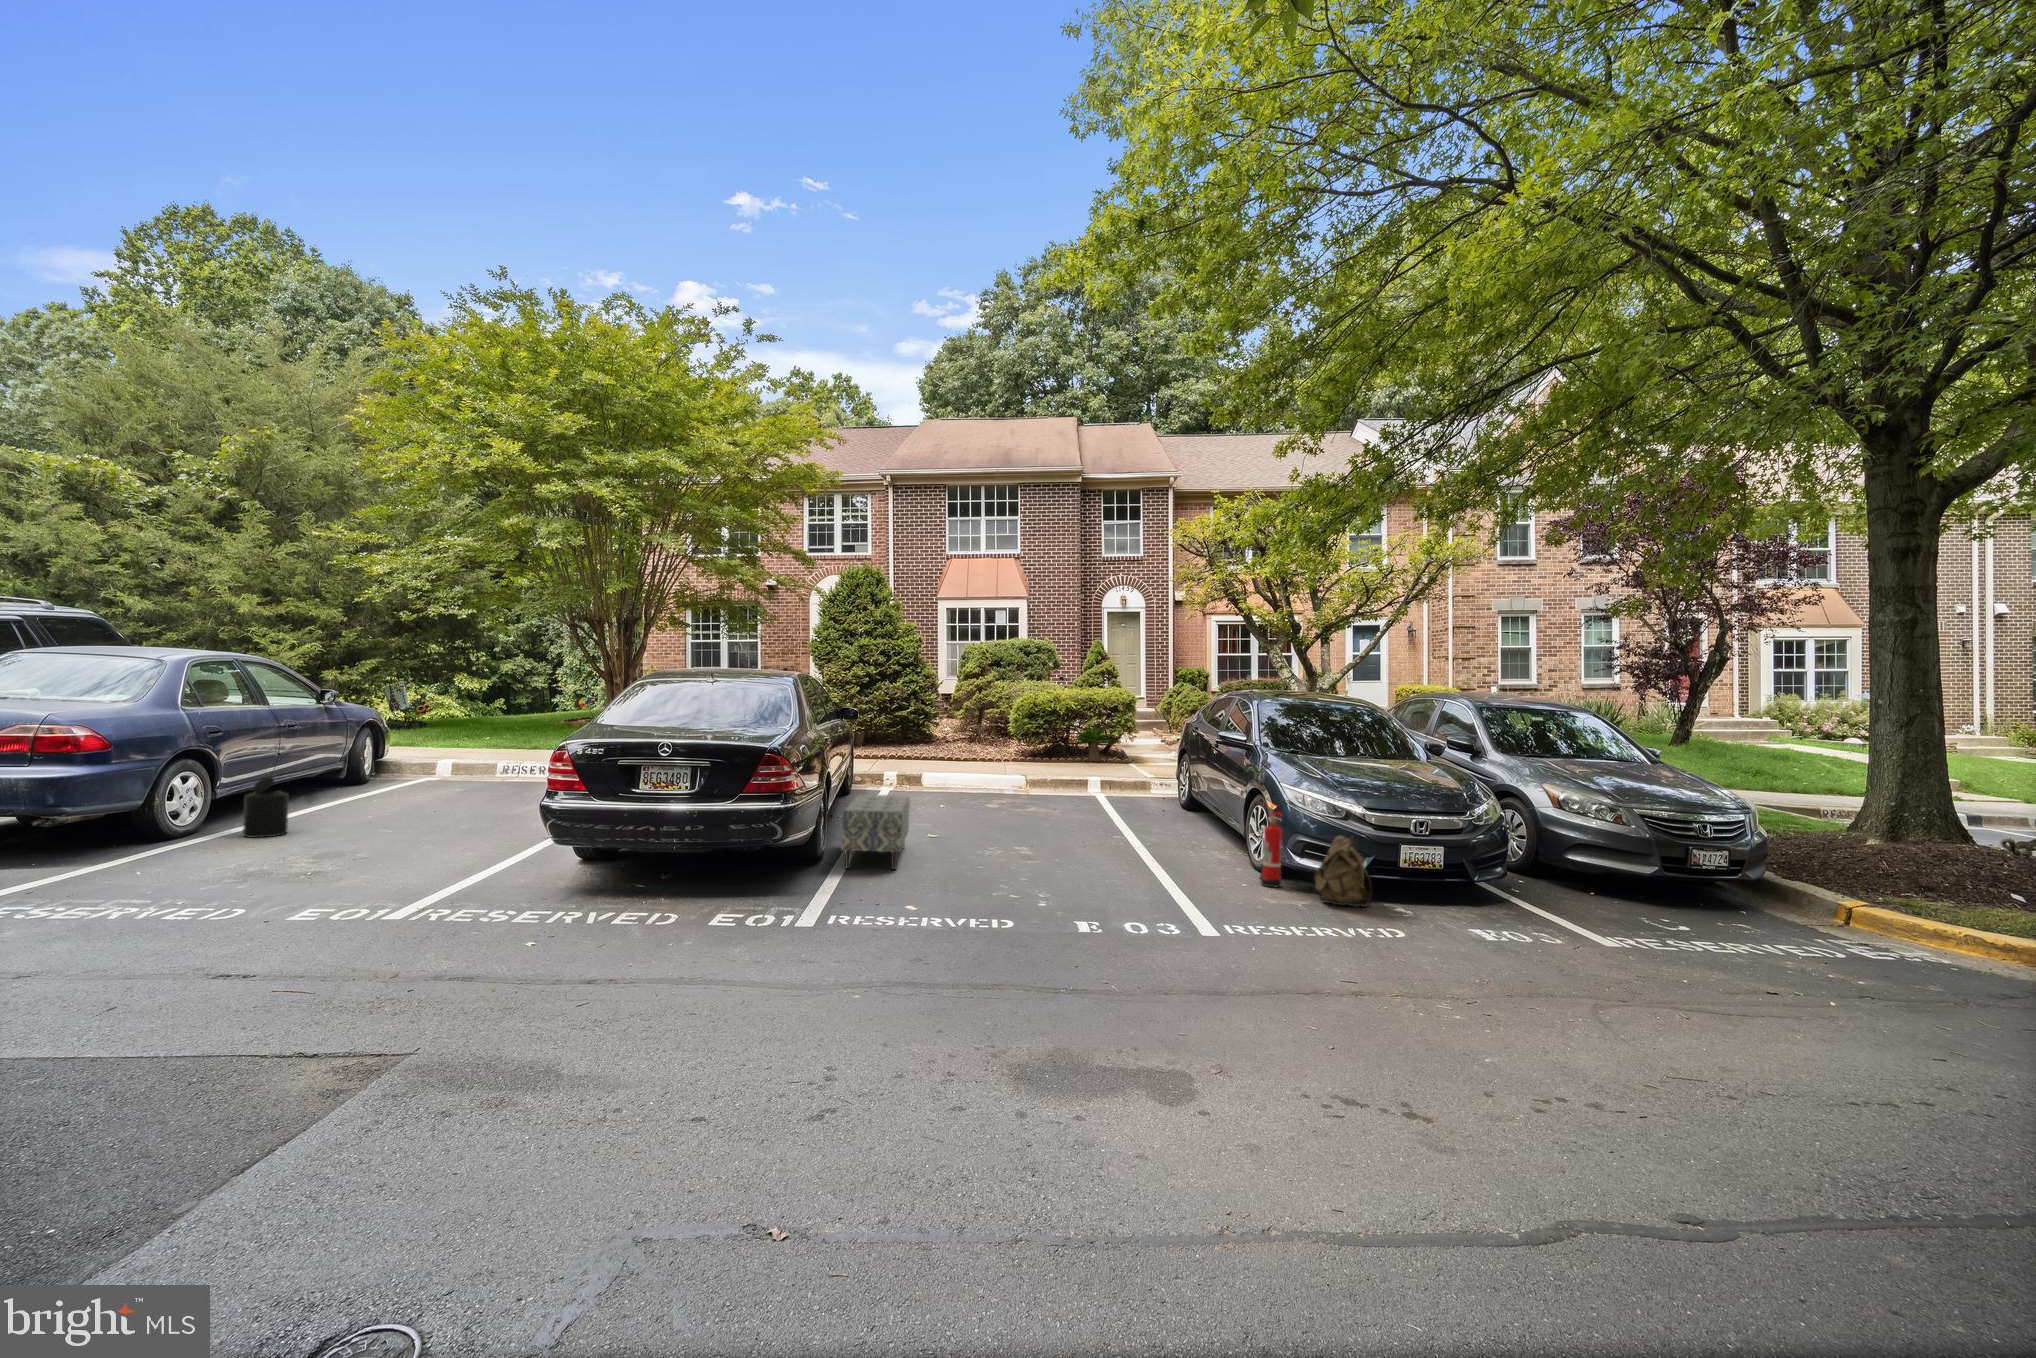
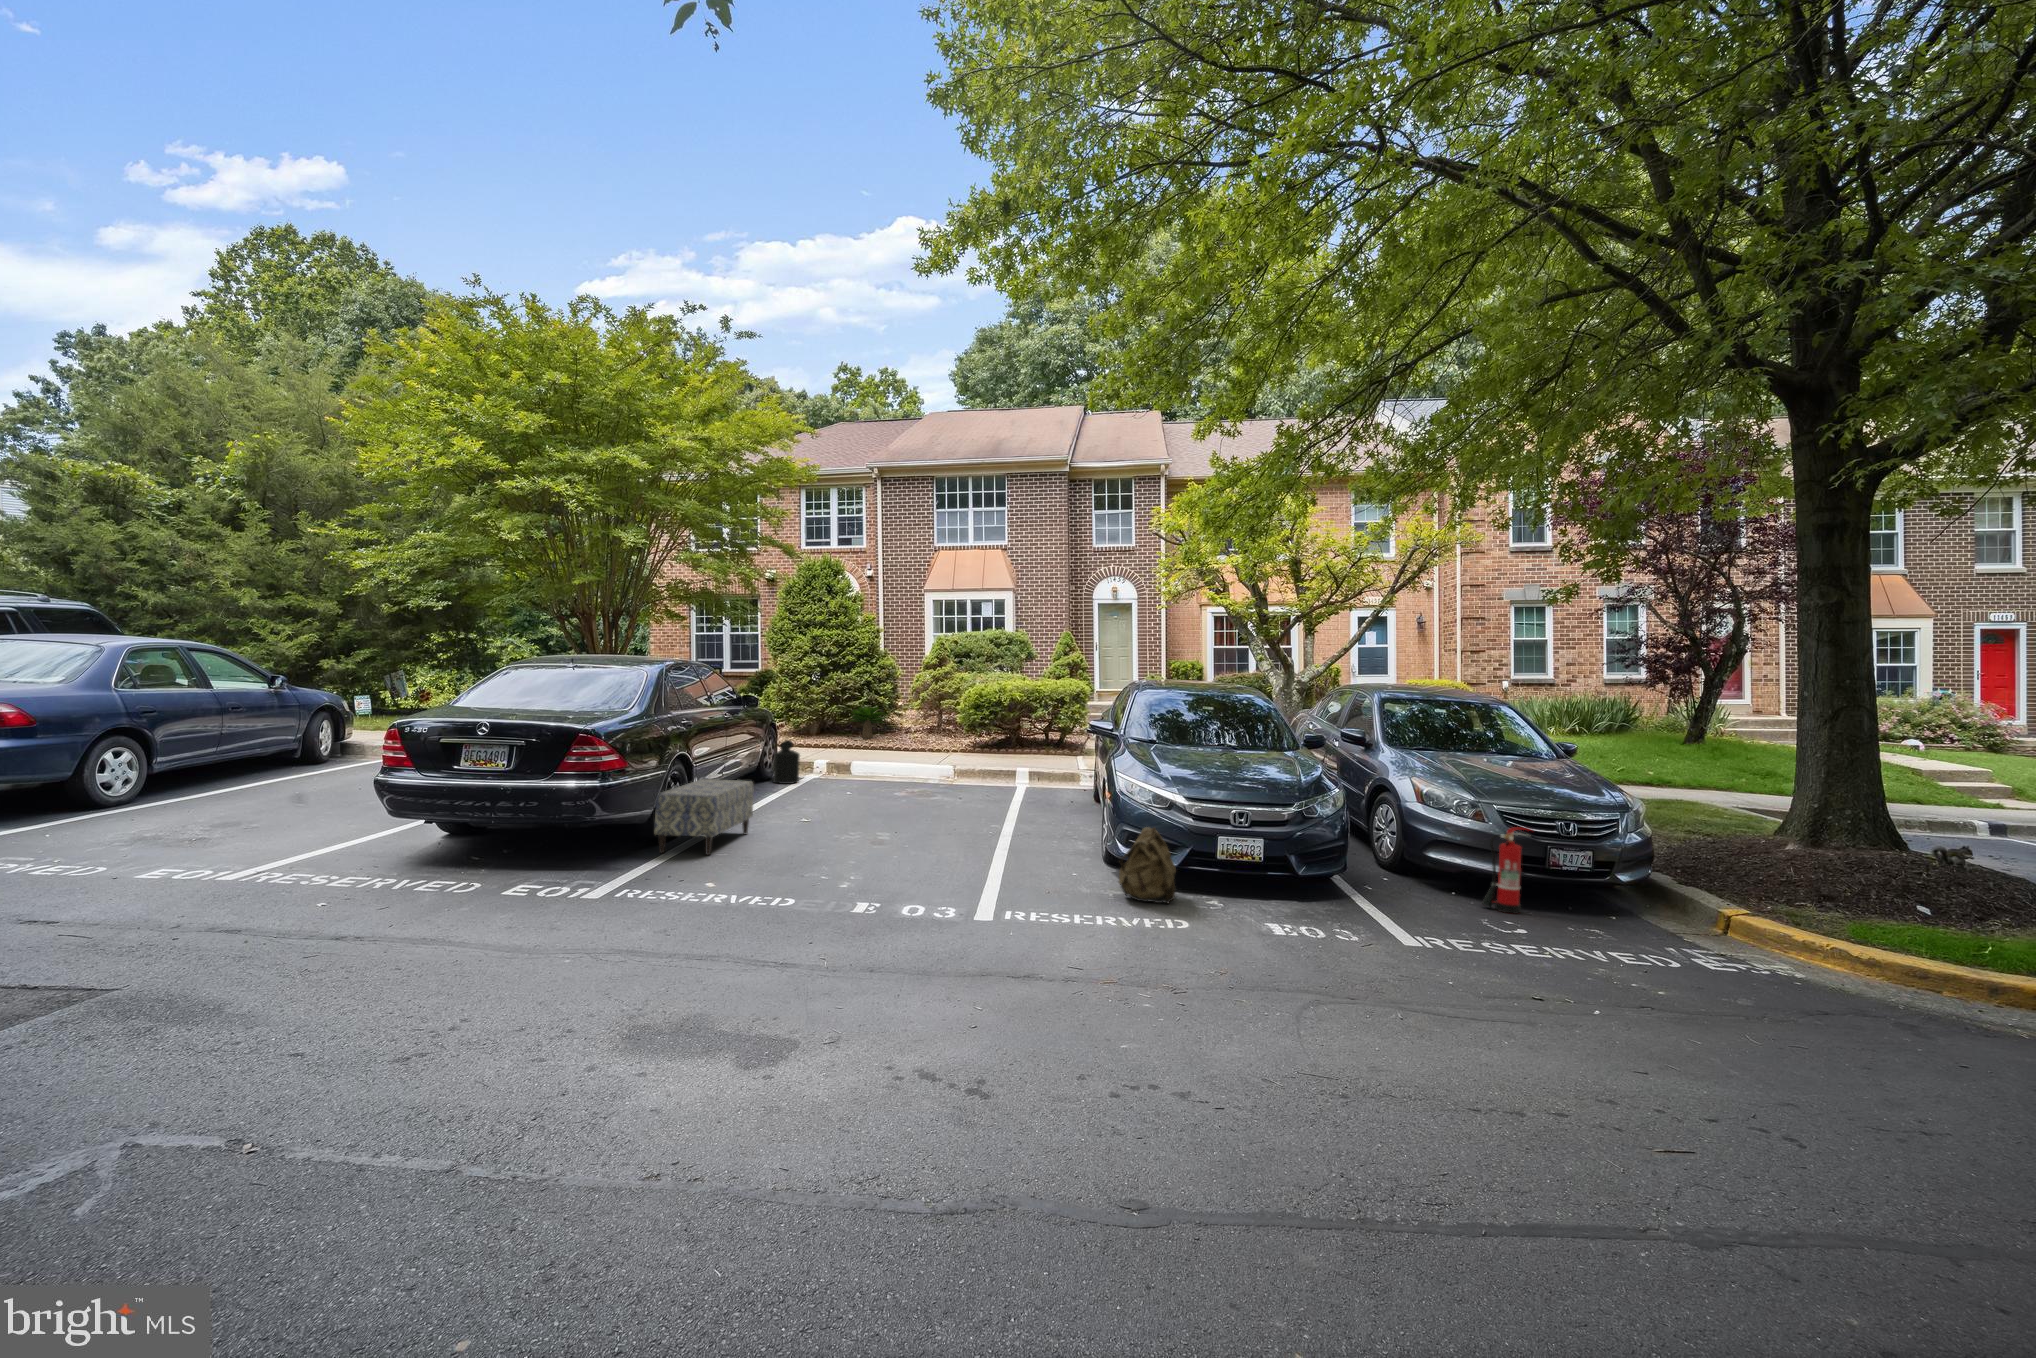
potted plant: present [1077,727,1112,761] -> present [852,706,885,738]
trash can: present [243,777,289,838] -> present [773,740,800,784]
fire extinguisher: present [1260,812,1282,887] -> present [1482,827,1529,914]

